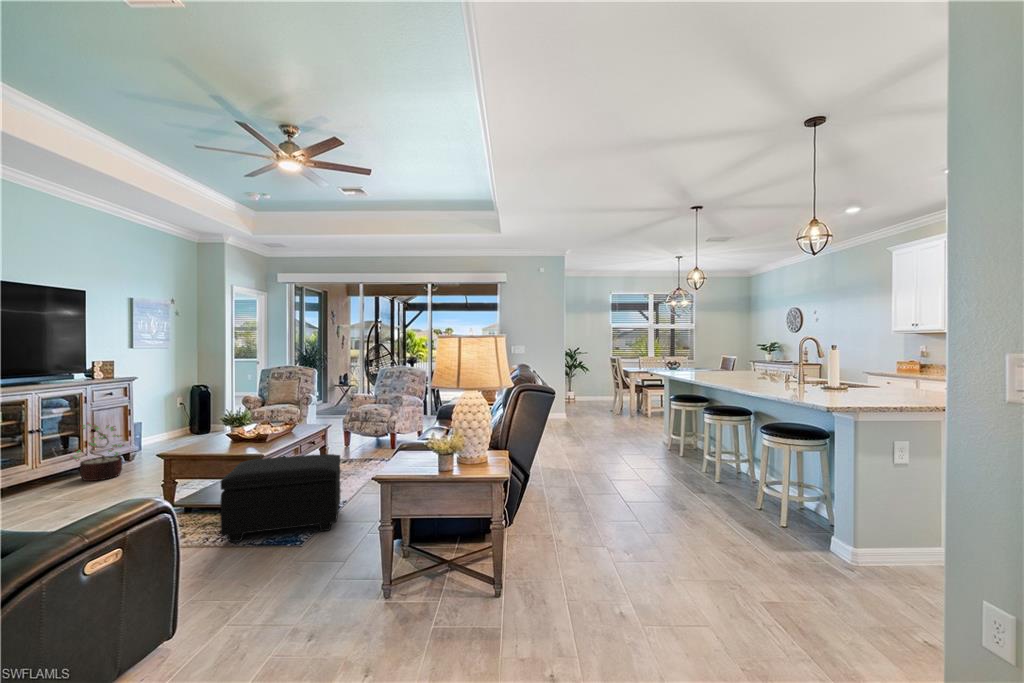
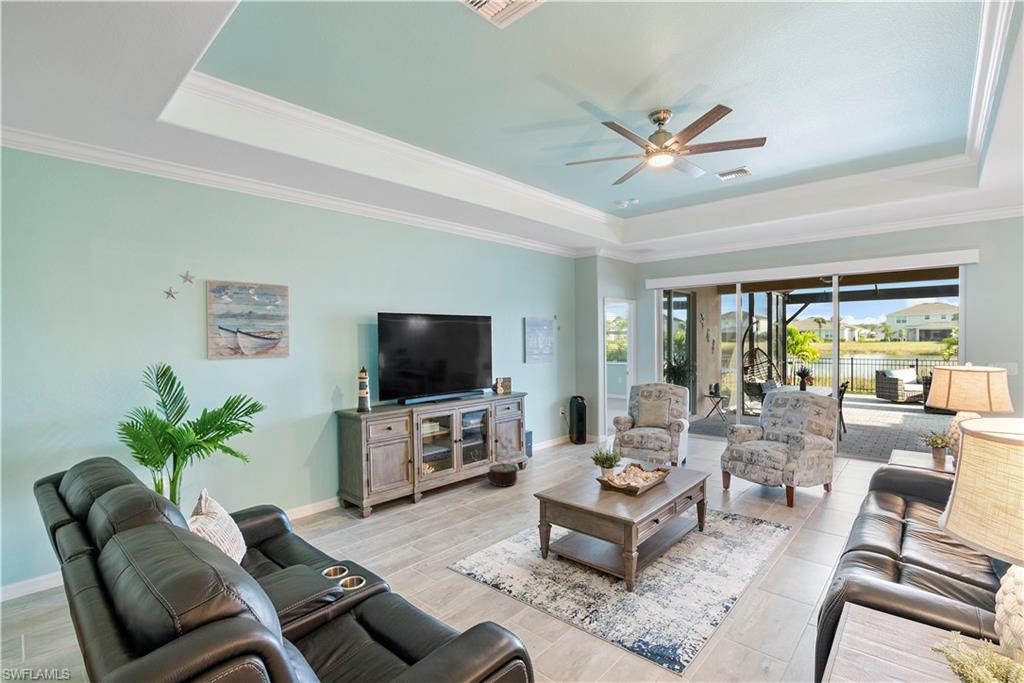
footstool: present [220,454,340,542] -> none [593,518,732,649]

